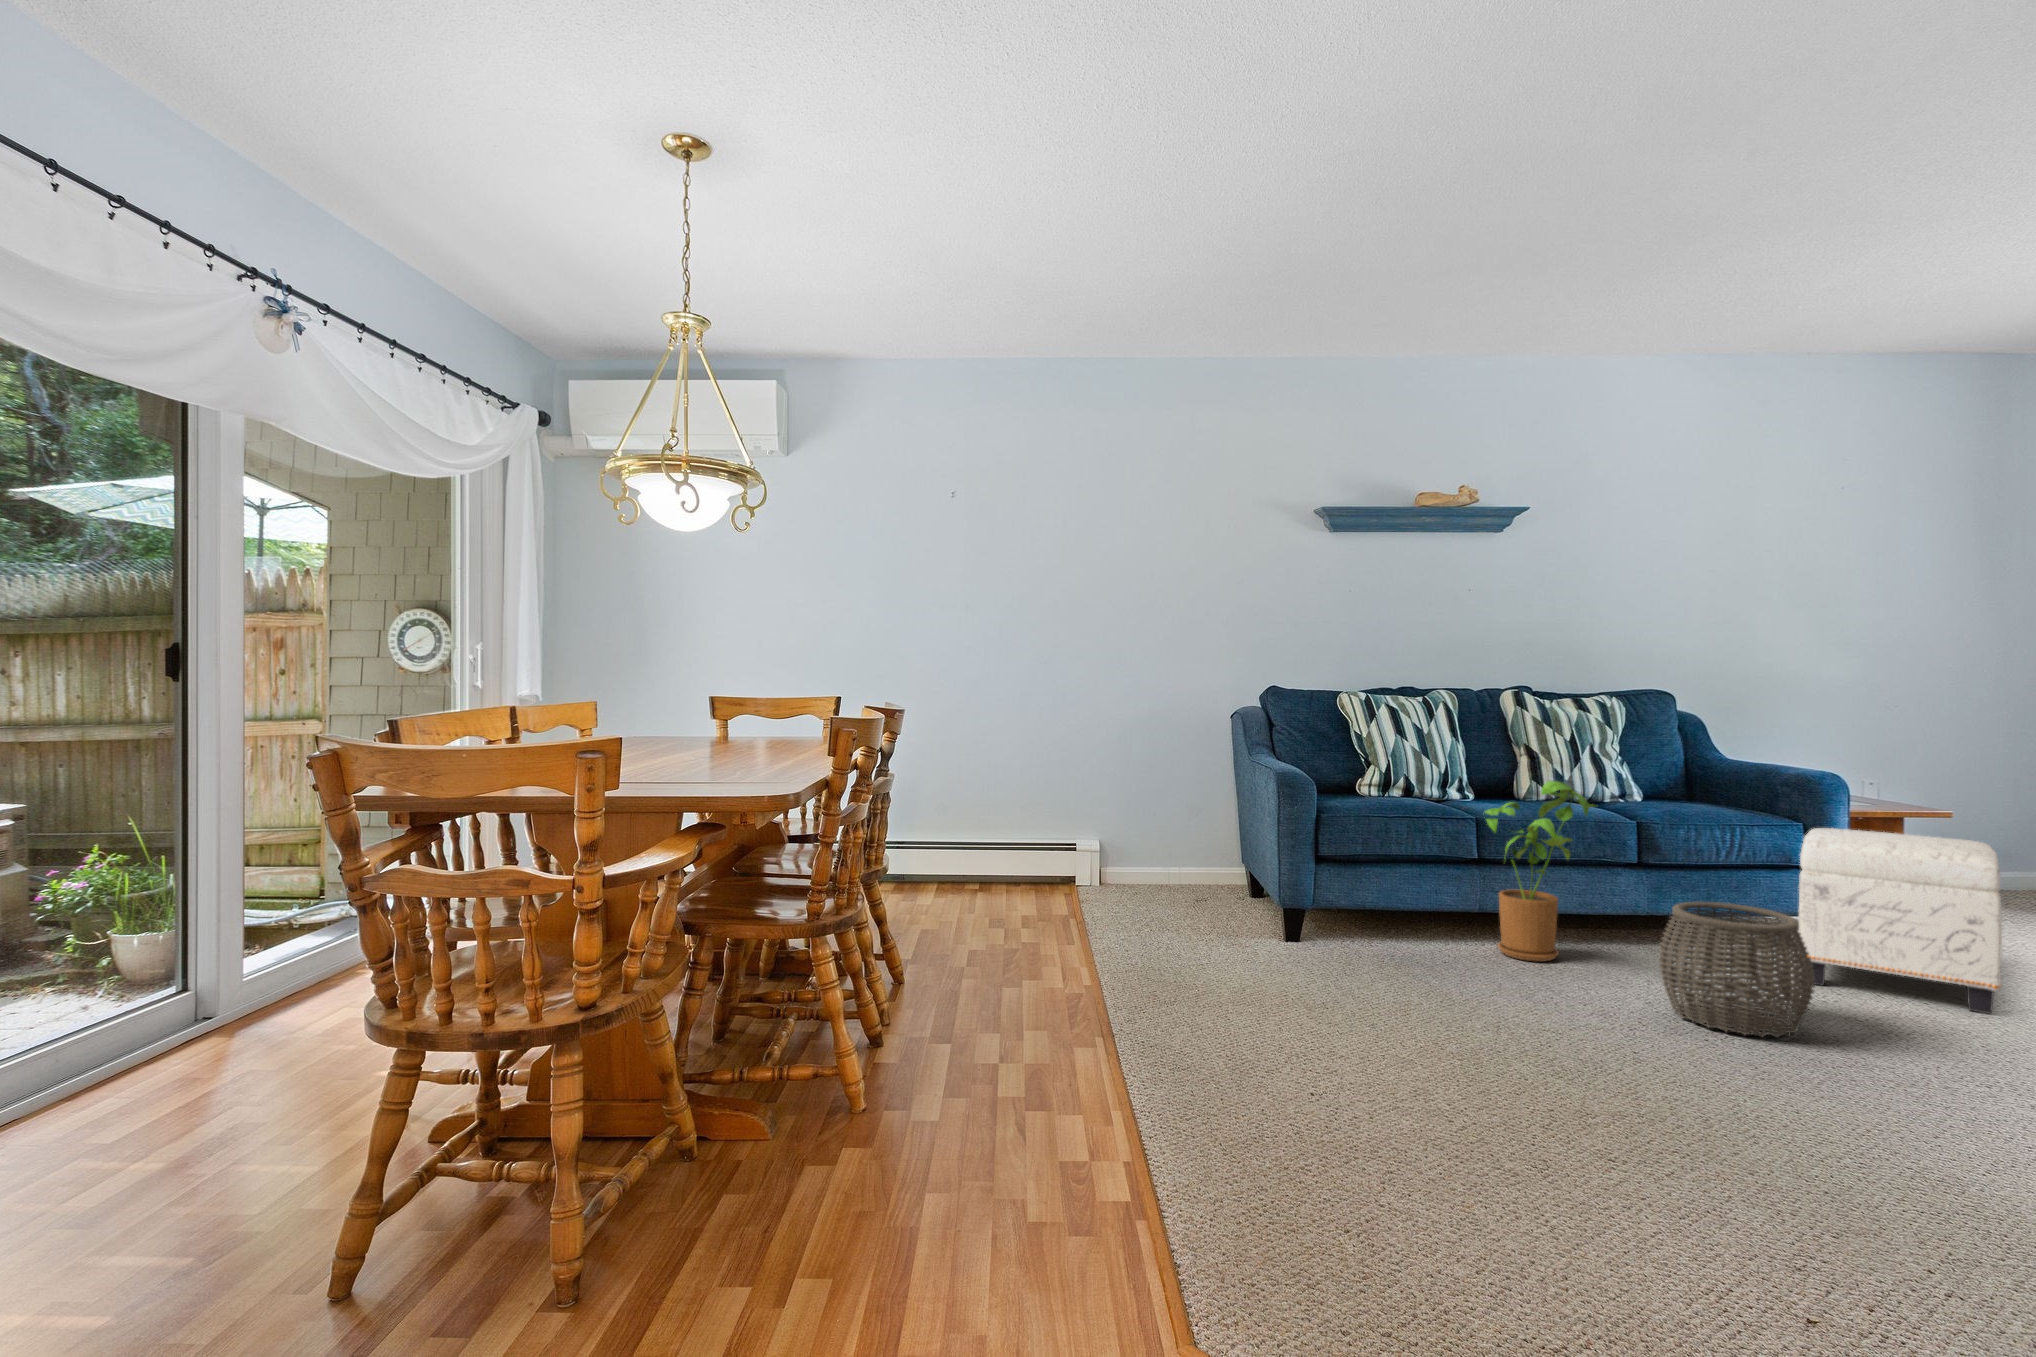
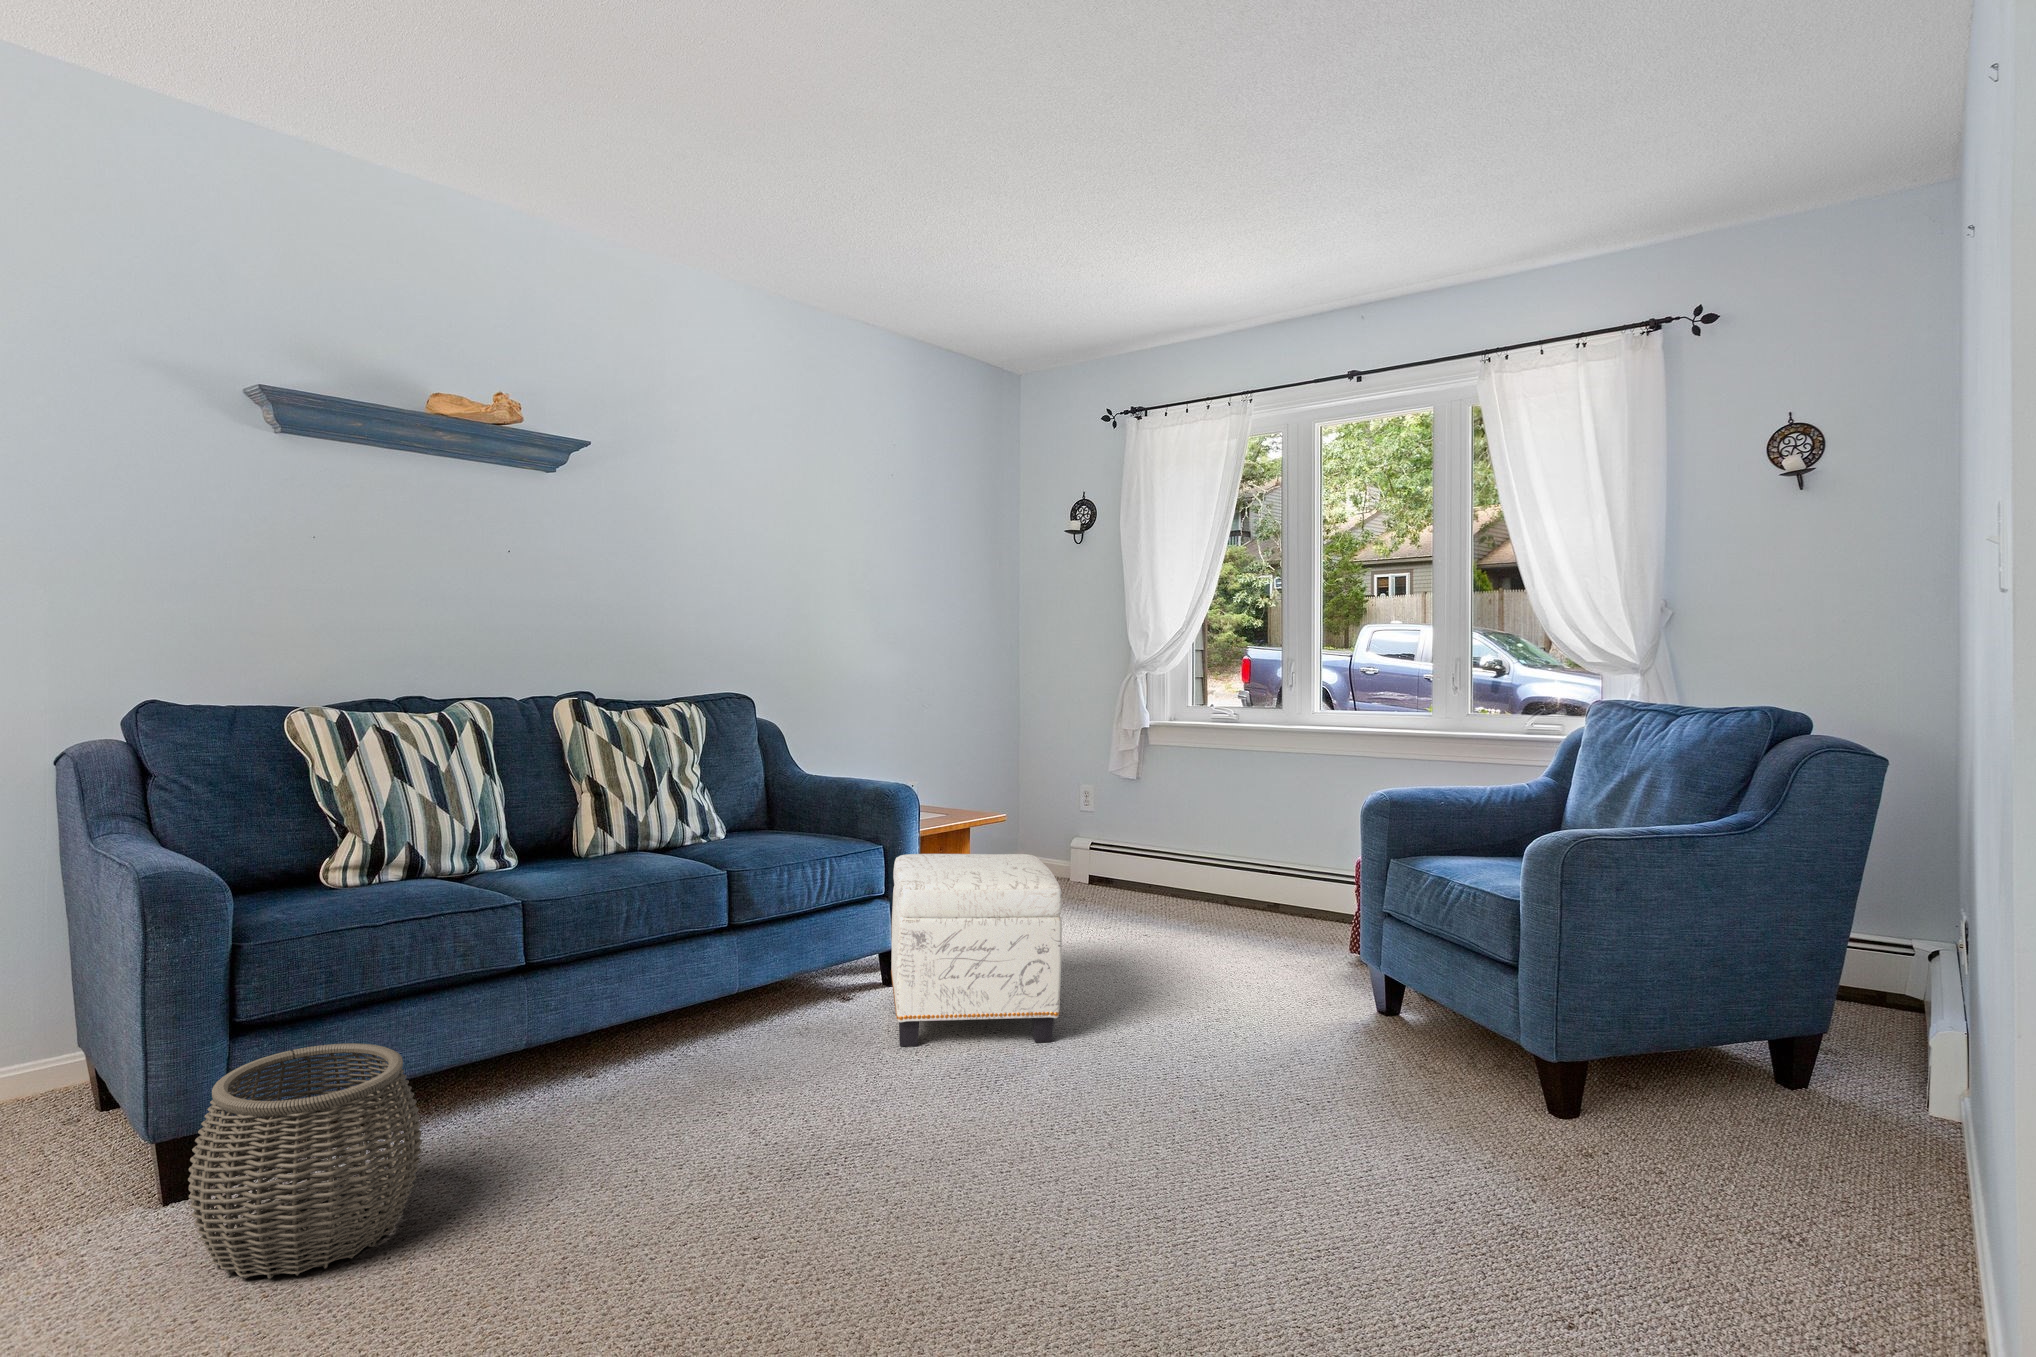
house plant: present [1485,781,1594,961] -> none [535,842,691,1112]
woven basket: present [1659,902,1815,1037] -> present [188,1043,422,1279]

